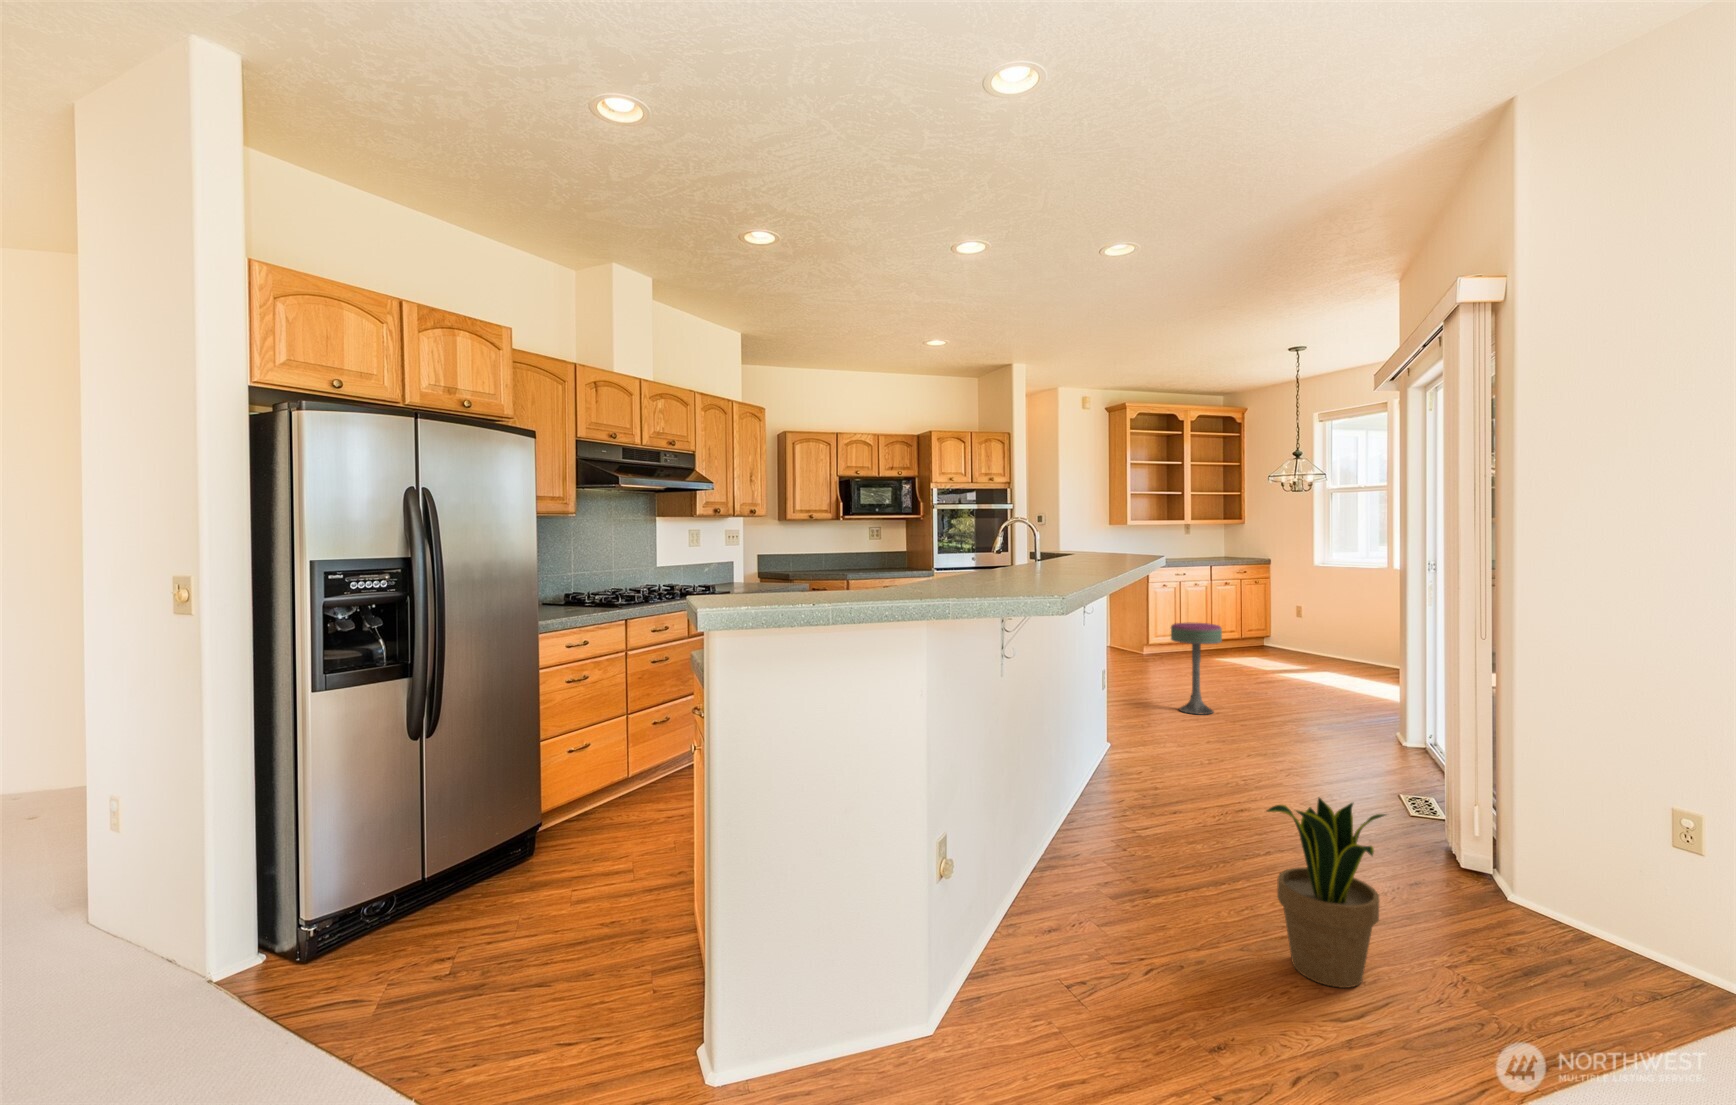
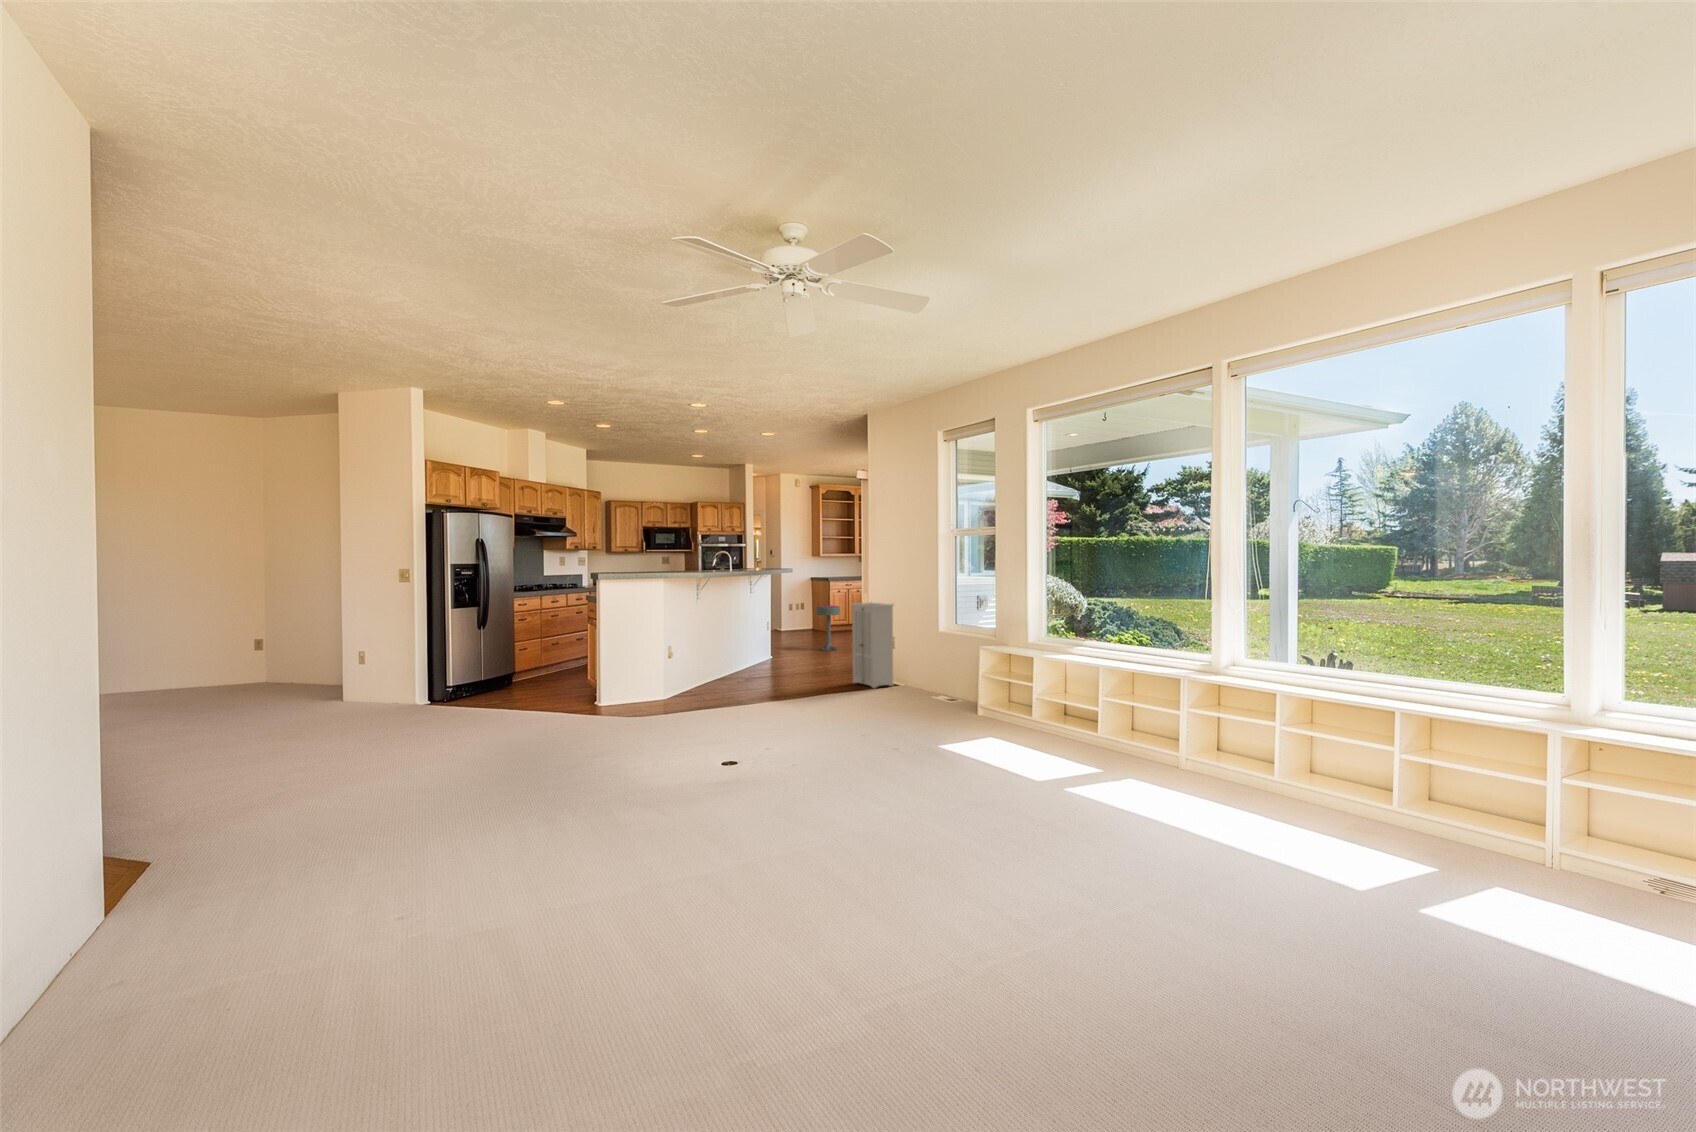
storage cabinet: none [1443,662,1656,972] -> present [850,603,893,688]
potted plant: present [1267,798,1385,988] -> none [779,638,814,693]

